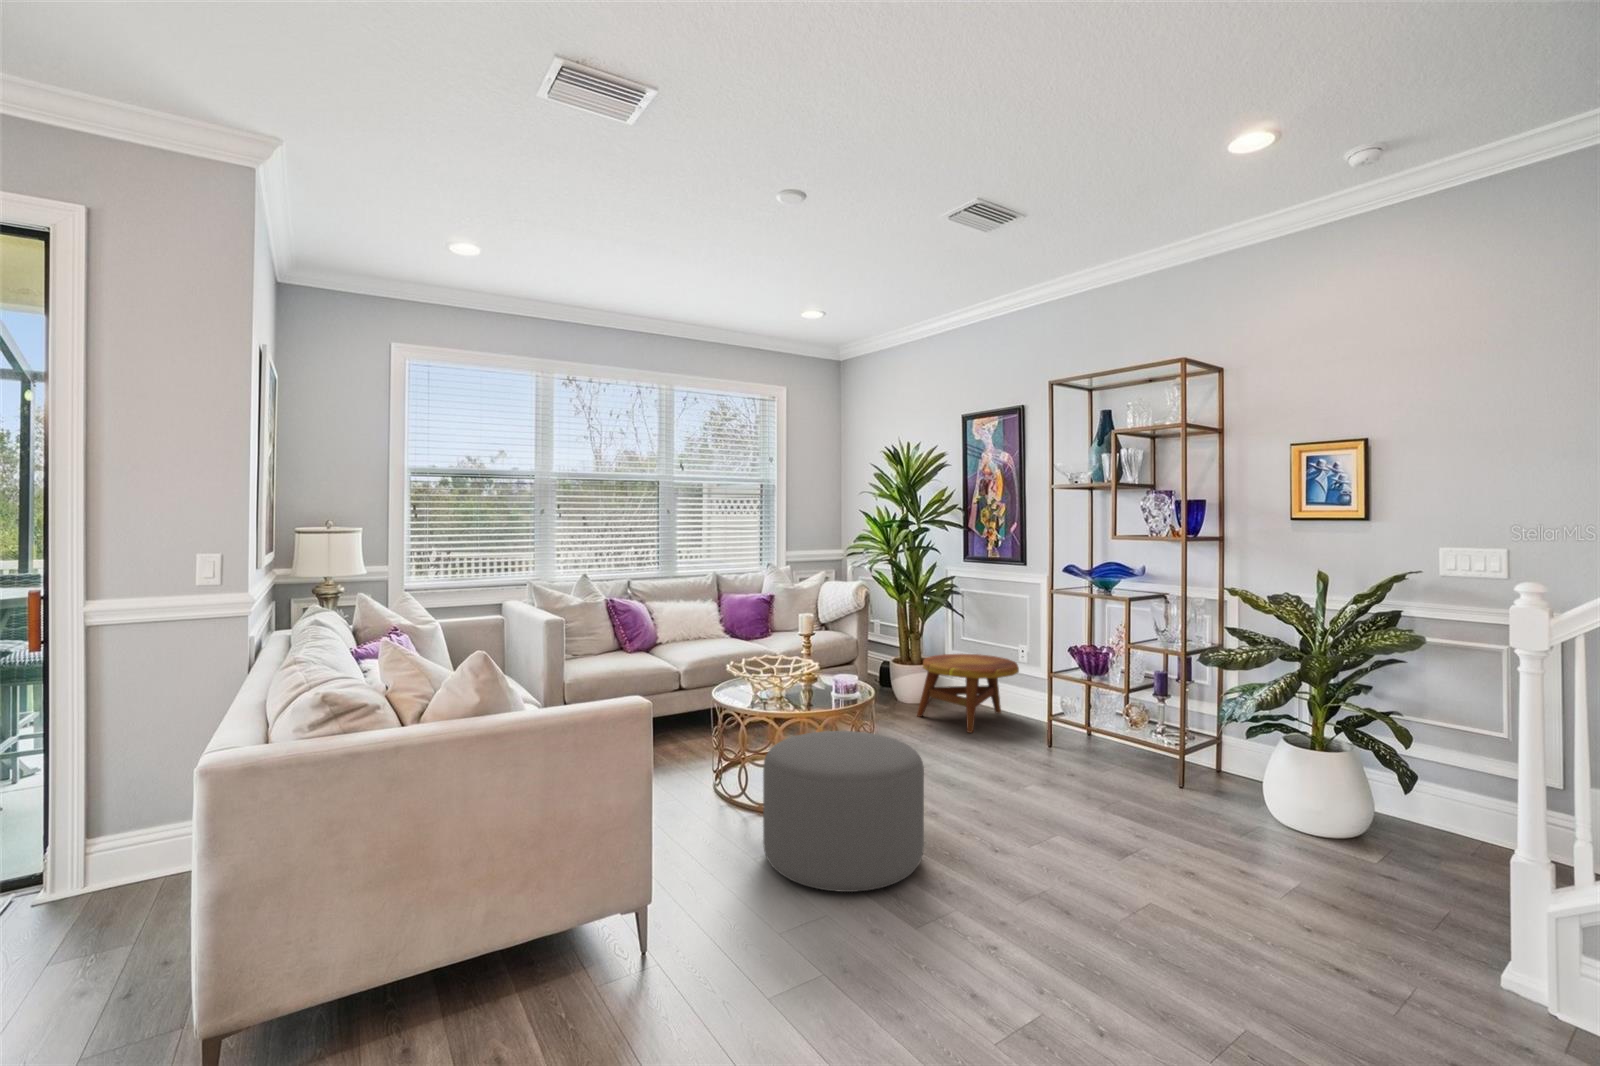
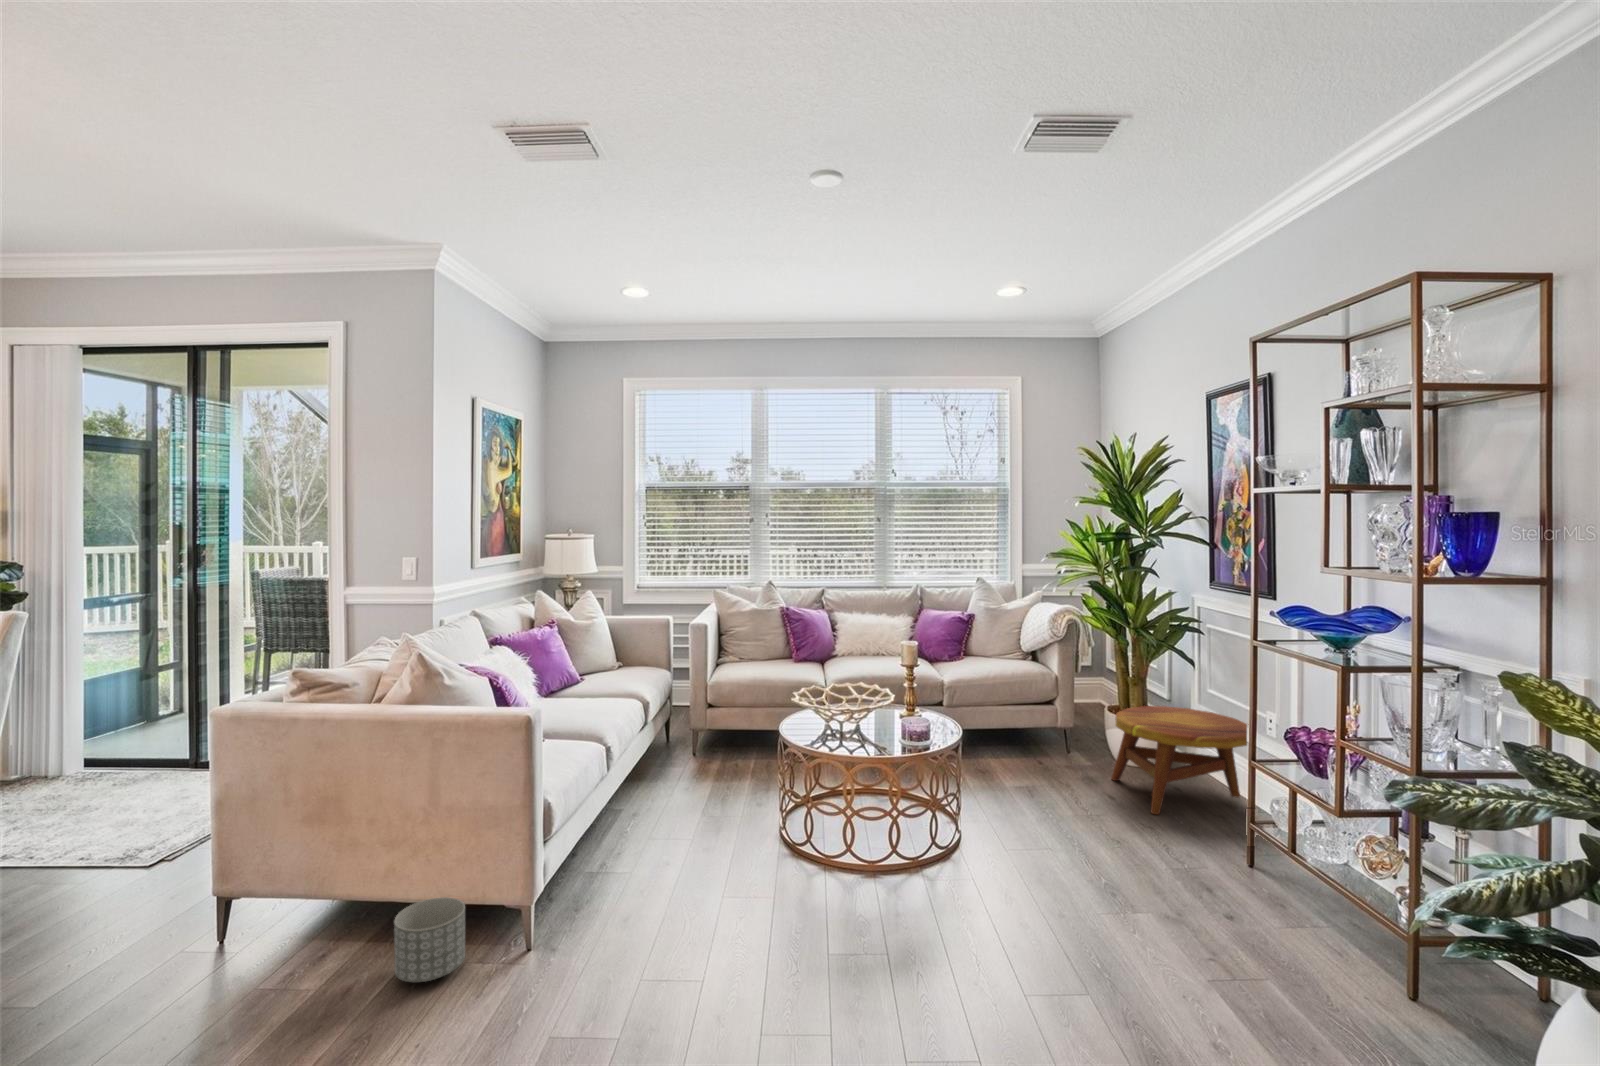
ottoman: present [763,731,924,892] -> none [705,771,886,963]
planter: none [545,920,619,1019] -> present [394,897,465,982]

